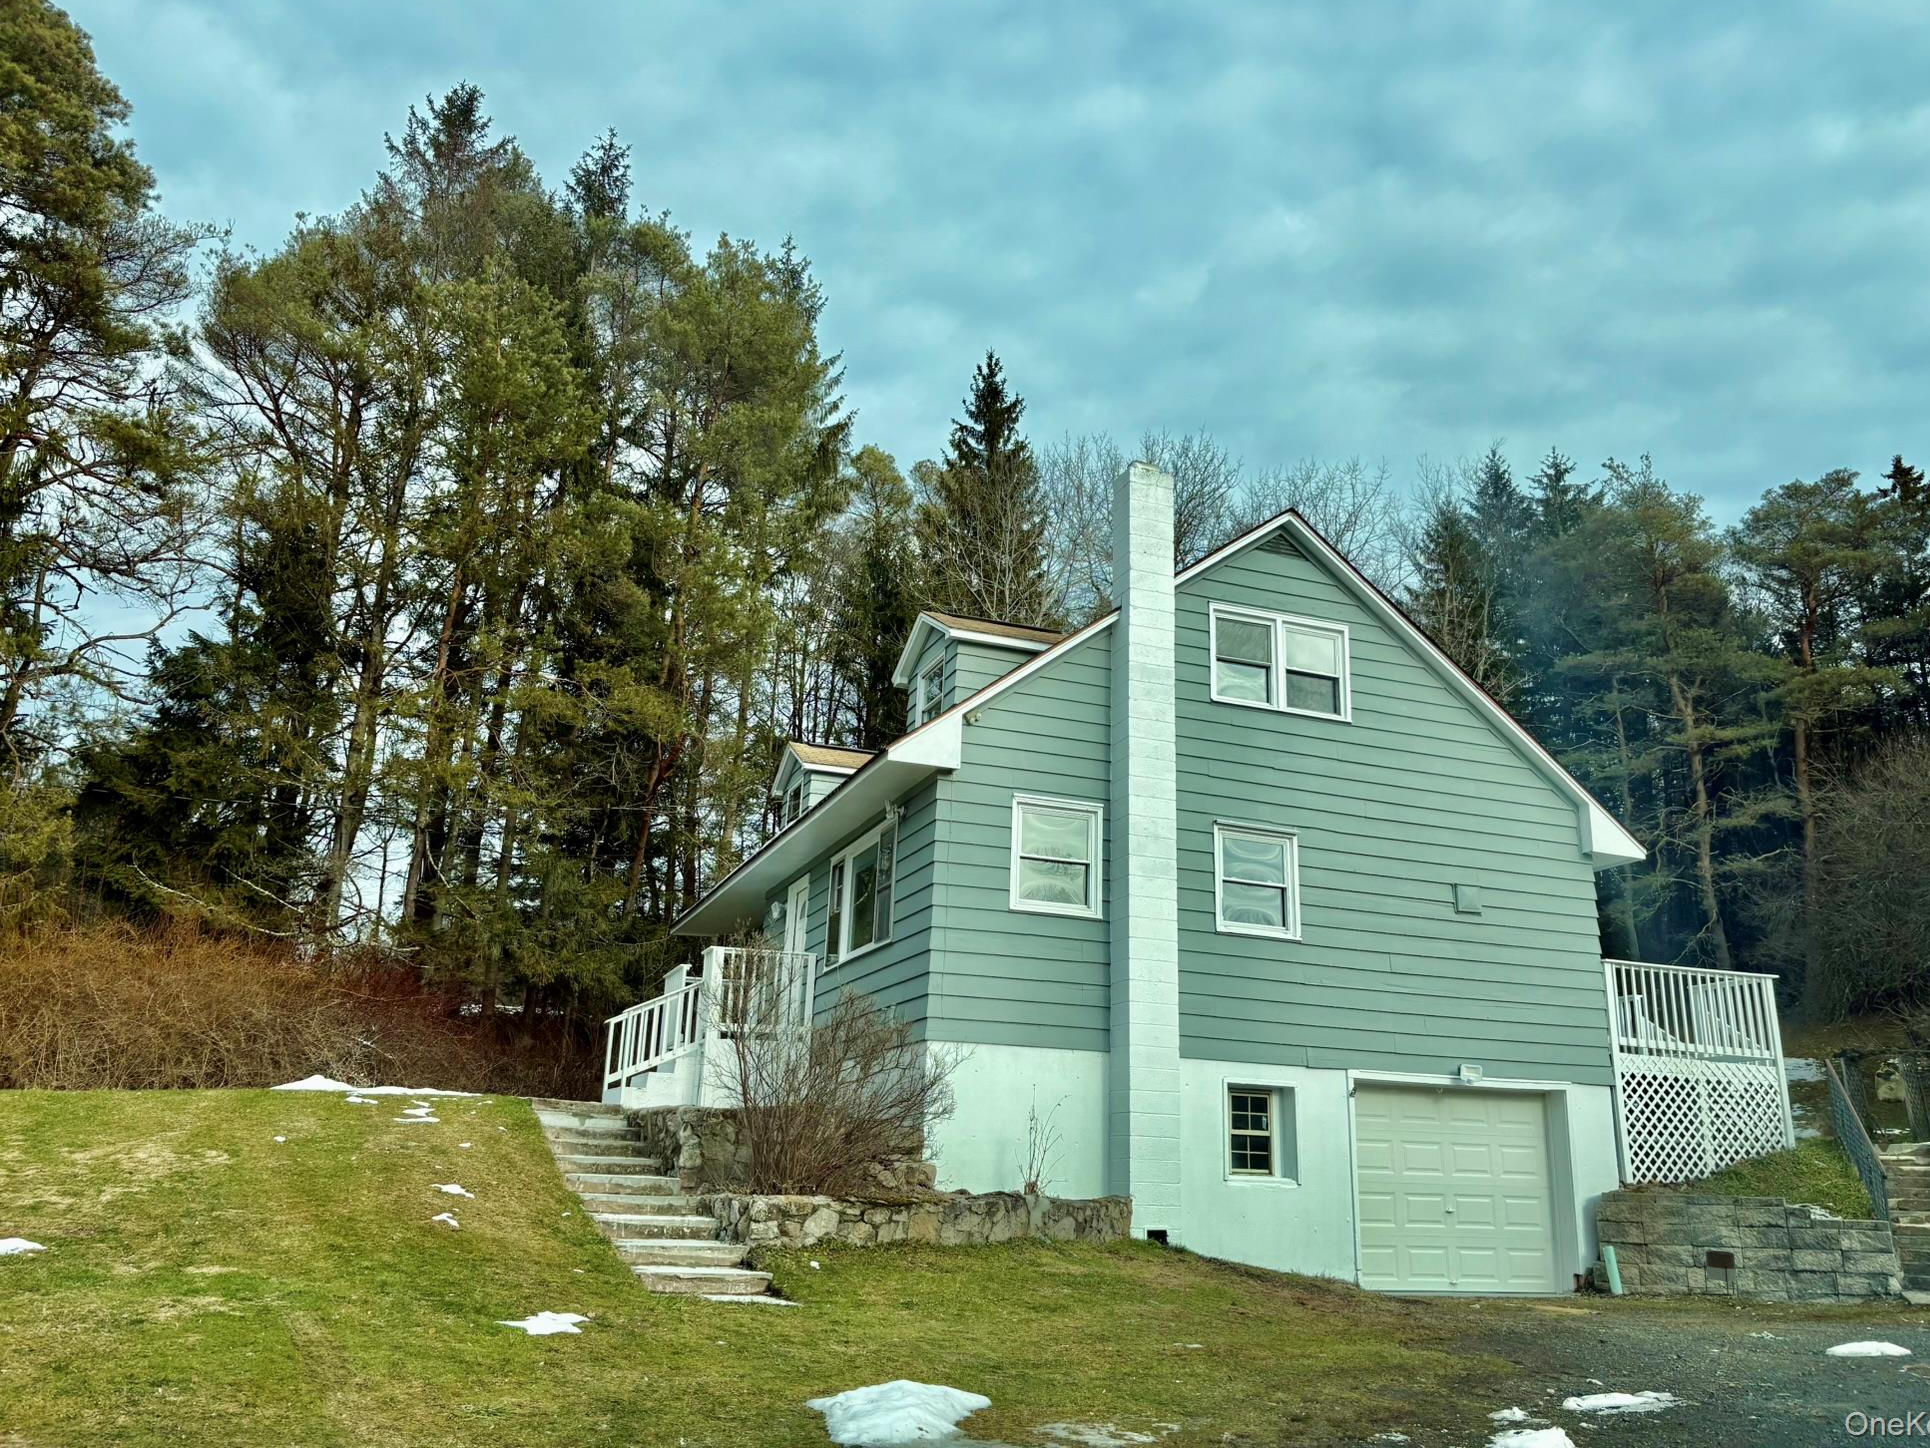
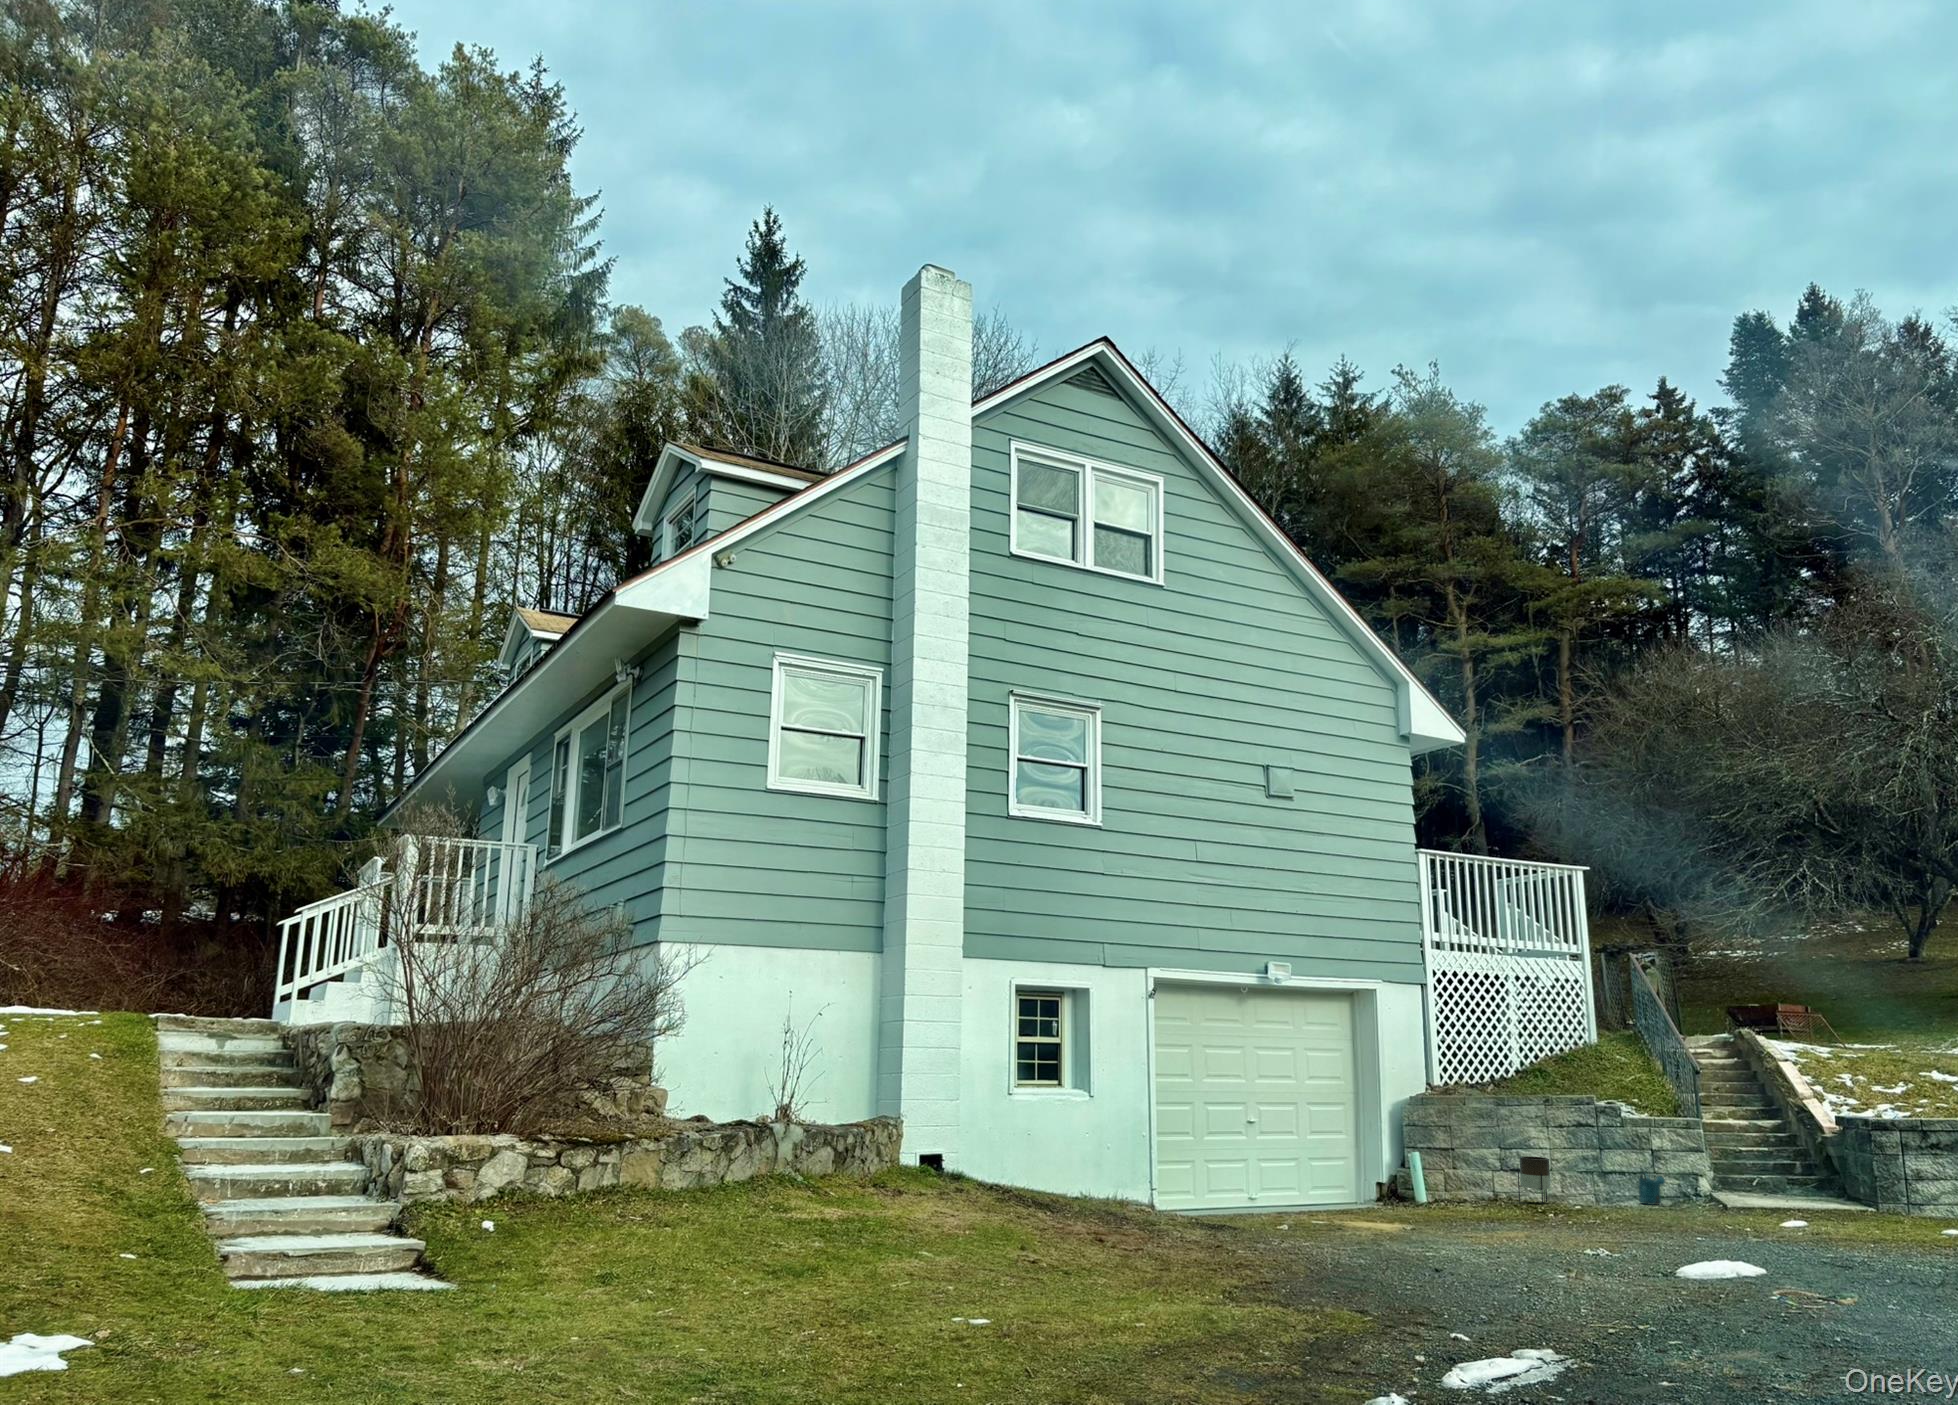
watering can: none [1822,1268,1847,1300] -> present [1639,1172,1665,1205]

